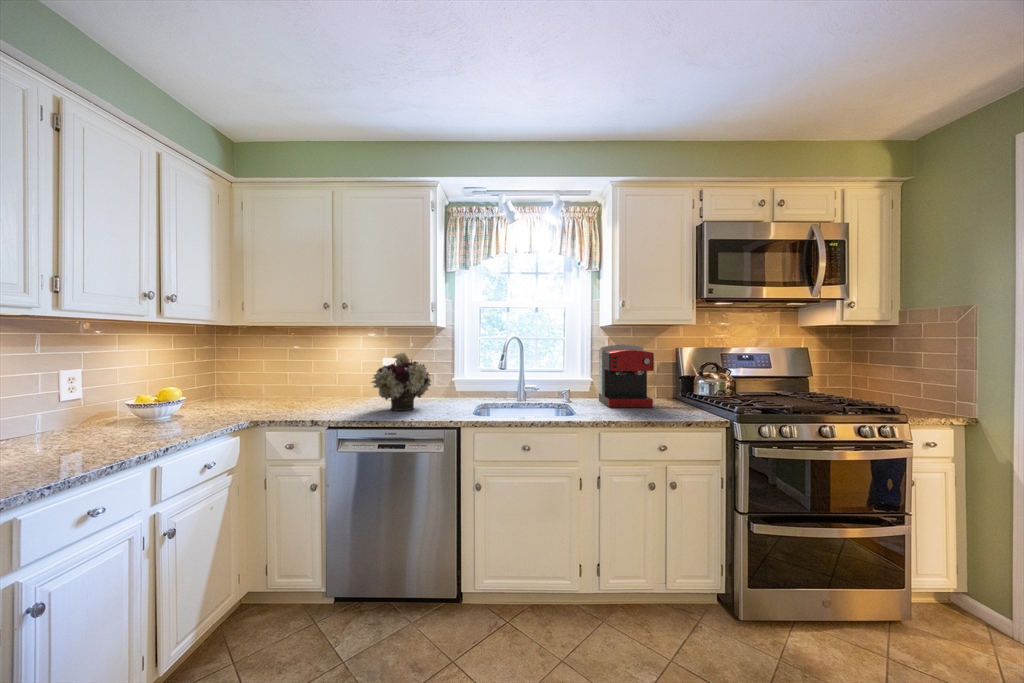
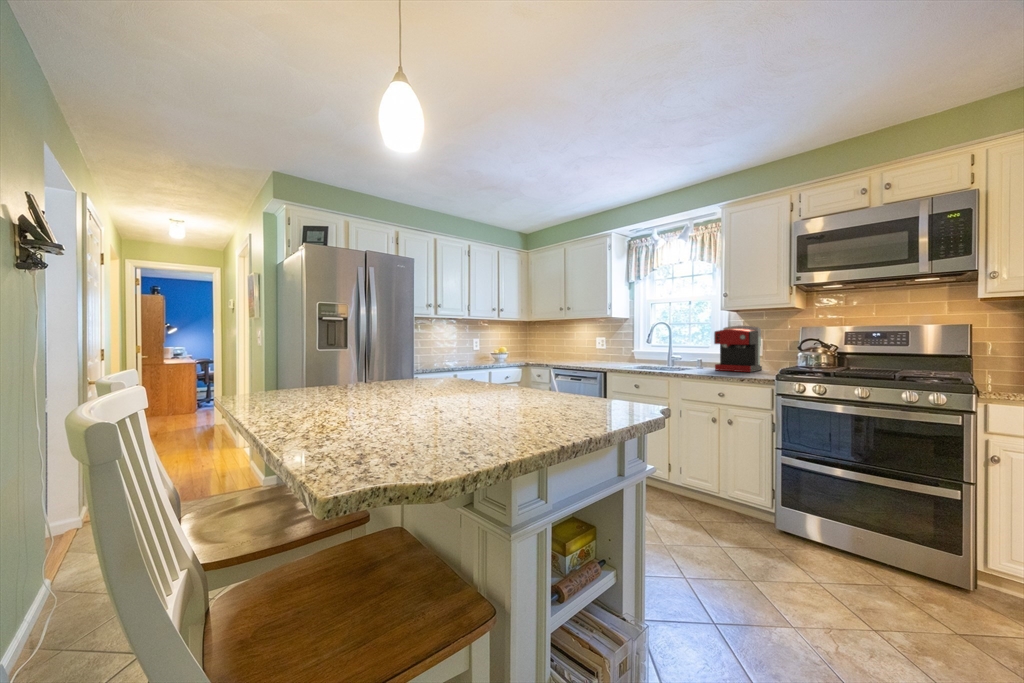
flower arrangement: present [371,353,431,411] -> none [574,333,610,364]

